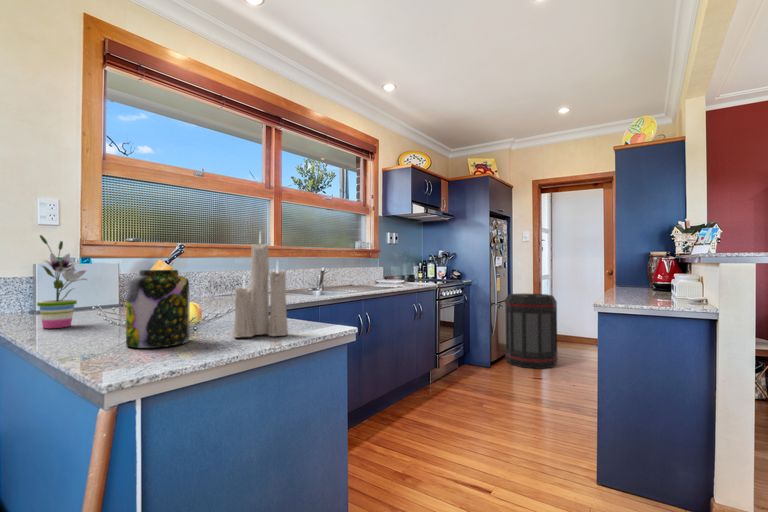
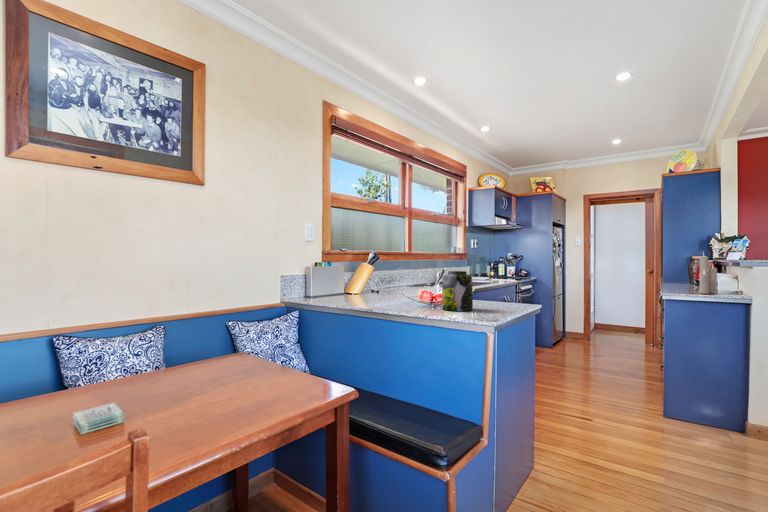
potted plant: present [37,235,87,328] -> none [357,251,381,304]
candle: present [233,235,288,337] -> present [699,256,718,294]
trash can: present [505,294,557,369] -> none [562,289,607,350]

